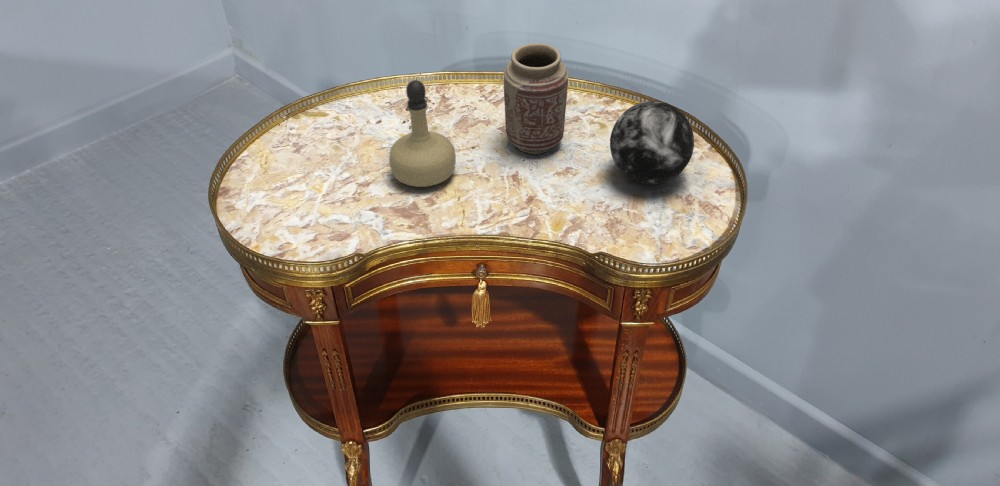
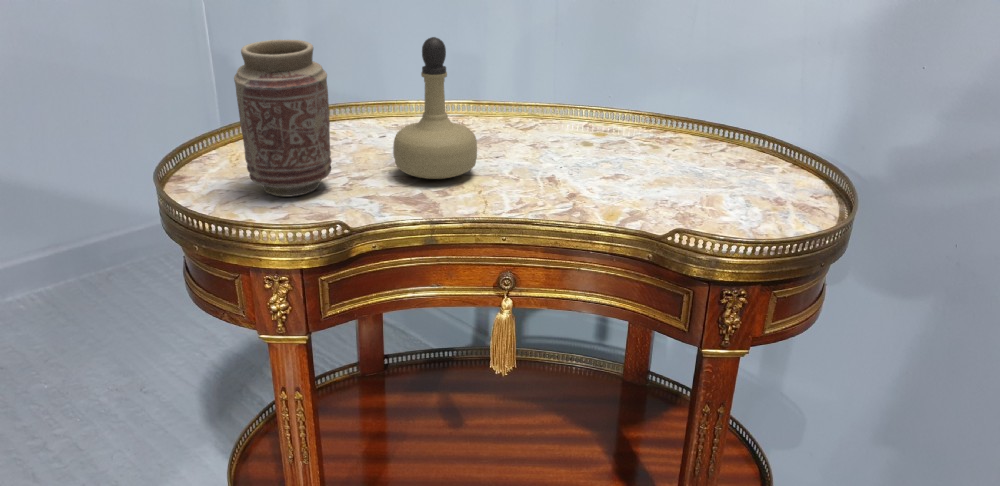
vase: present [504,43,569,154] -> present [234,40,331,197]
decorative orb: present [610,101,694,184] -> none [674,79,782,185]

